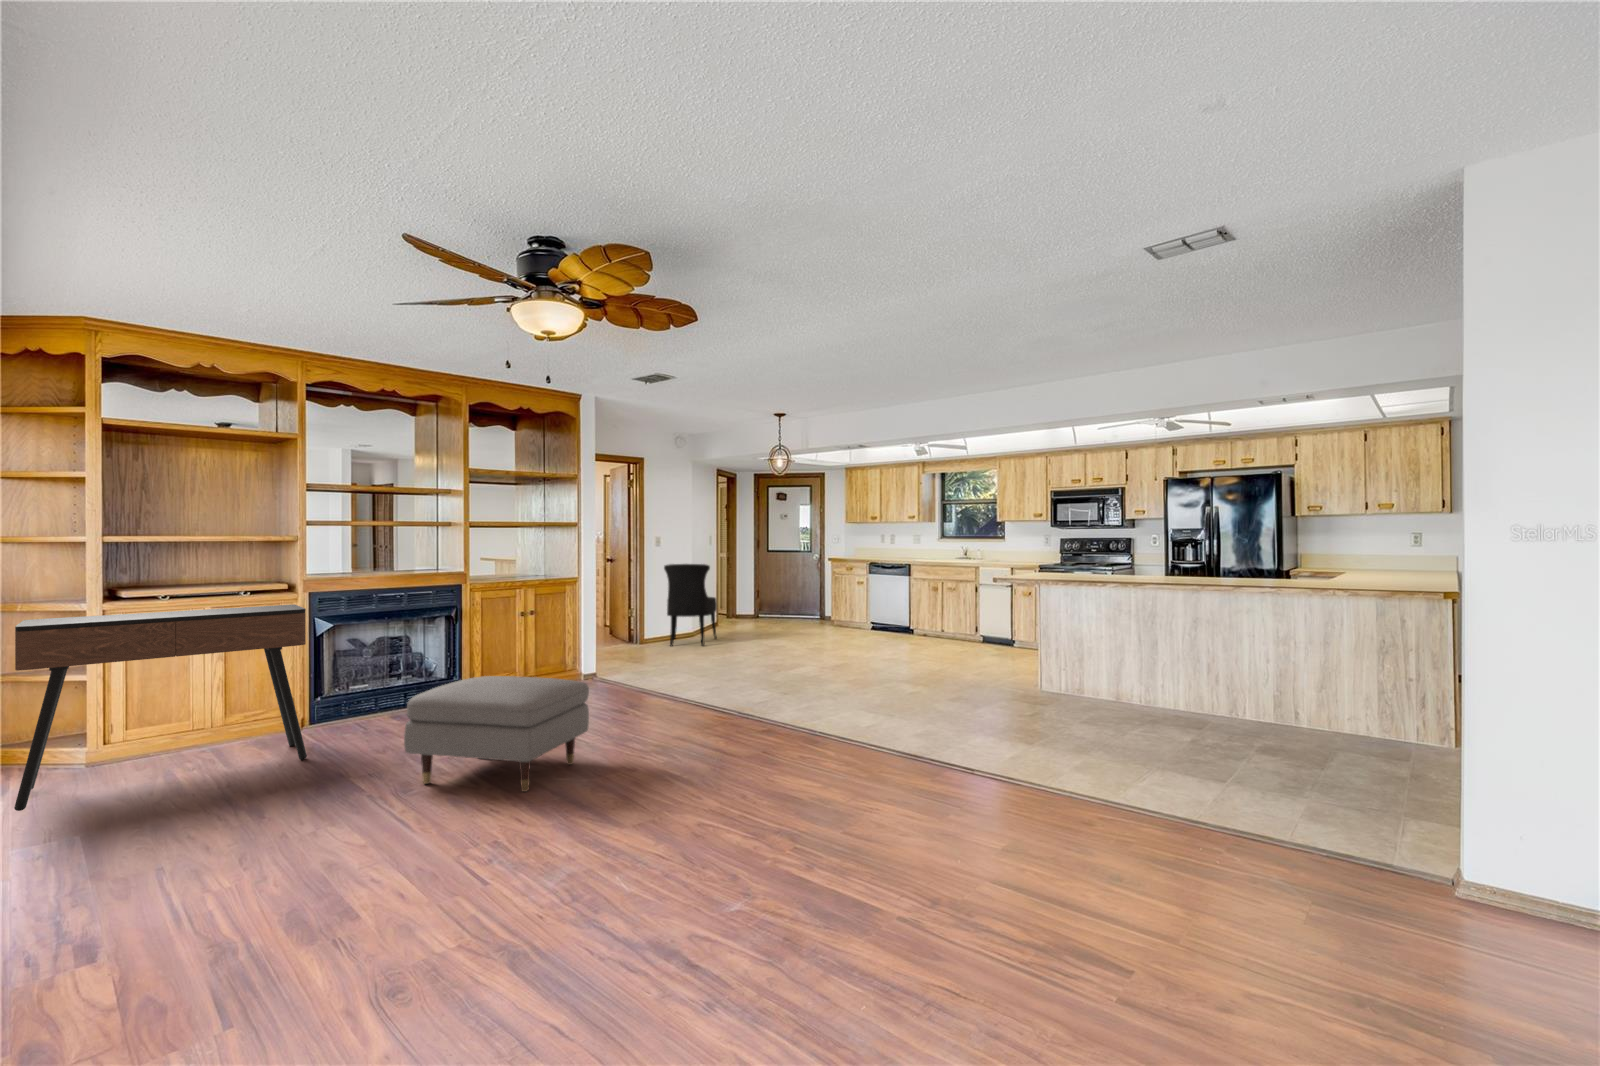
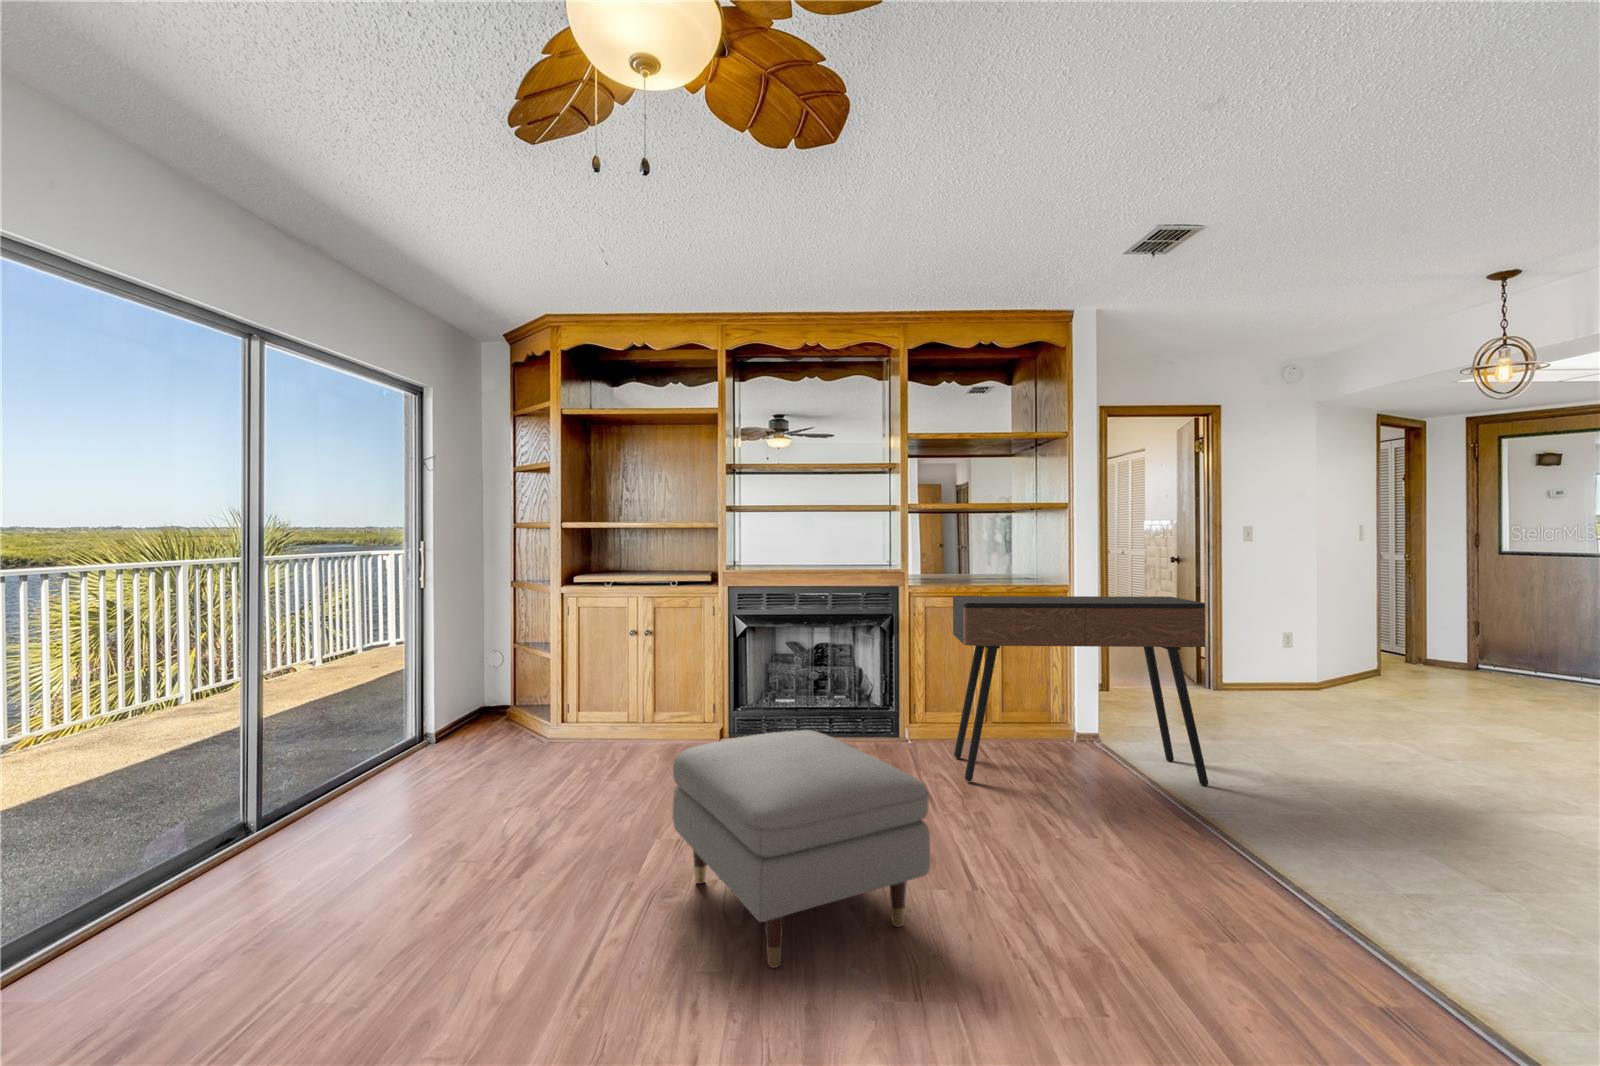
dining chair: present [664,564,717,646] -> none [1252,570,1365,712]
console table: present [14,604,307,811] -> present [953,596,1208,786]

